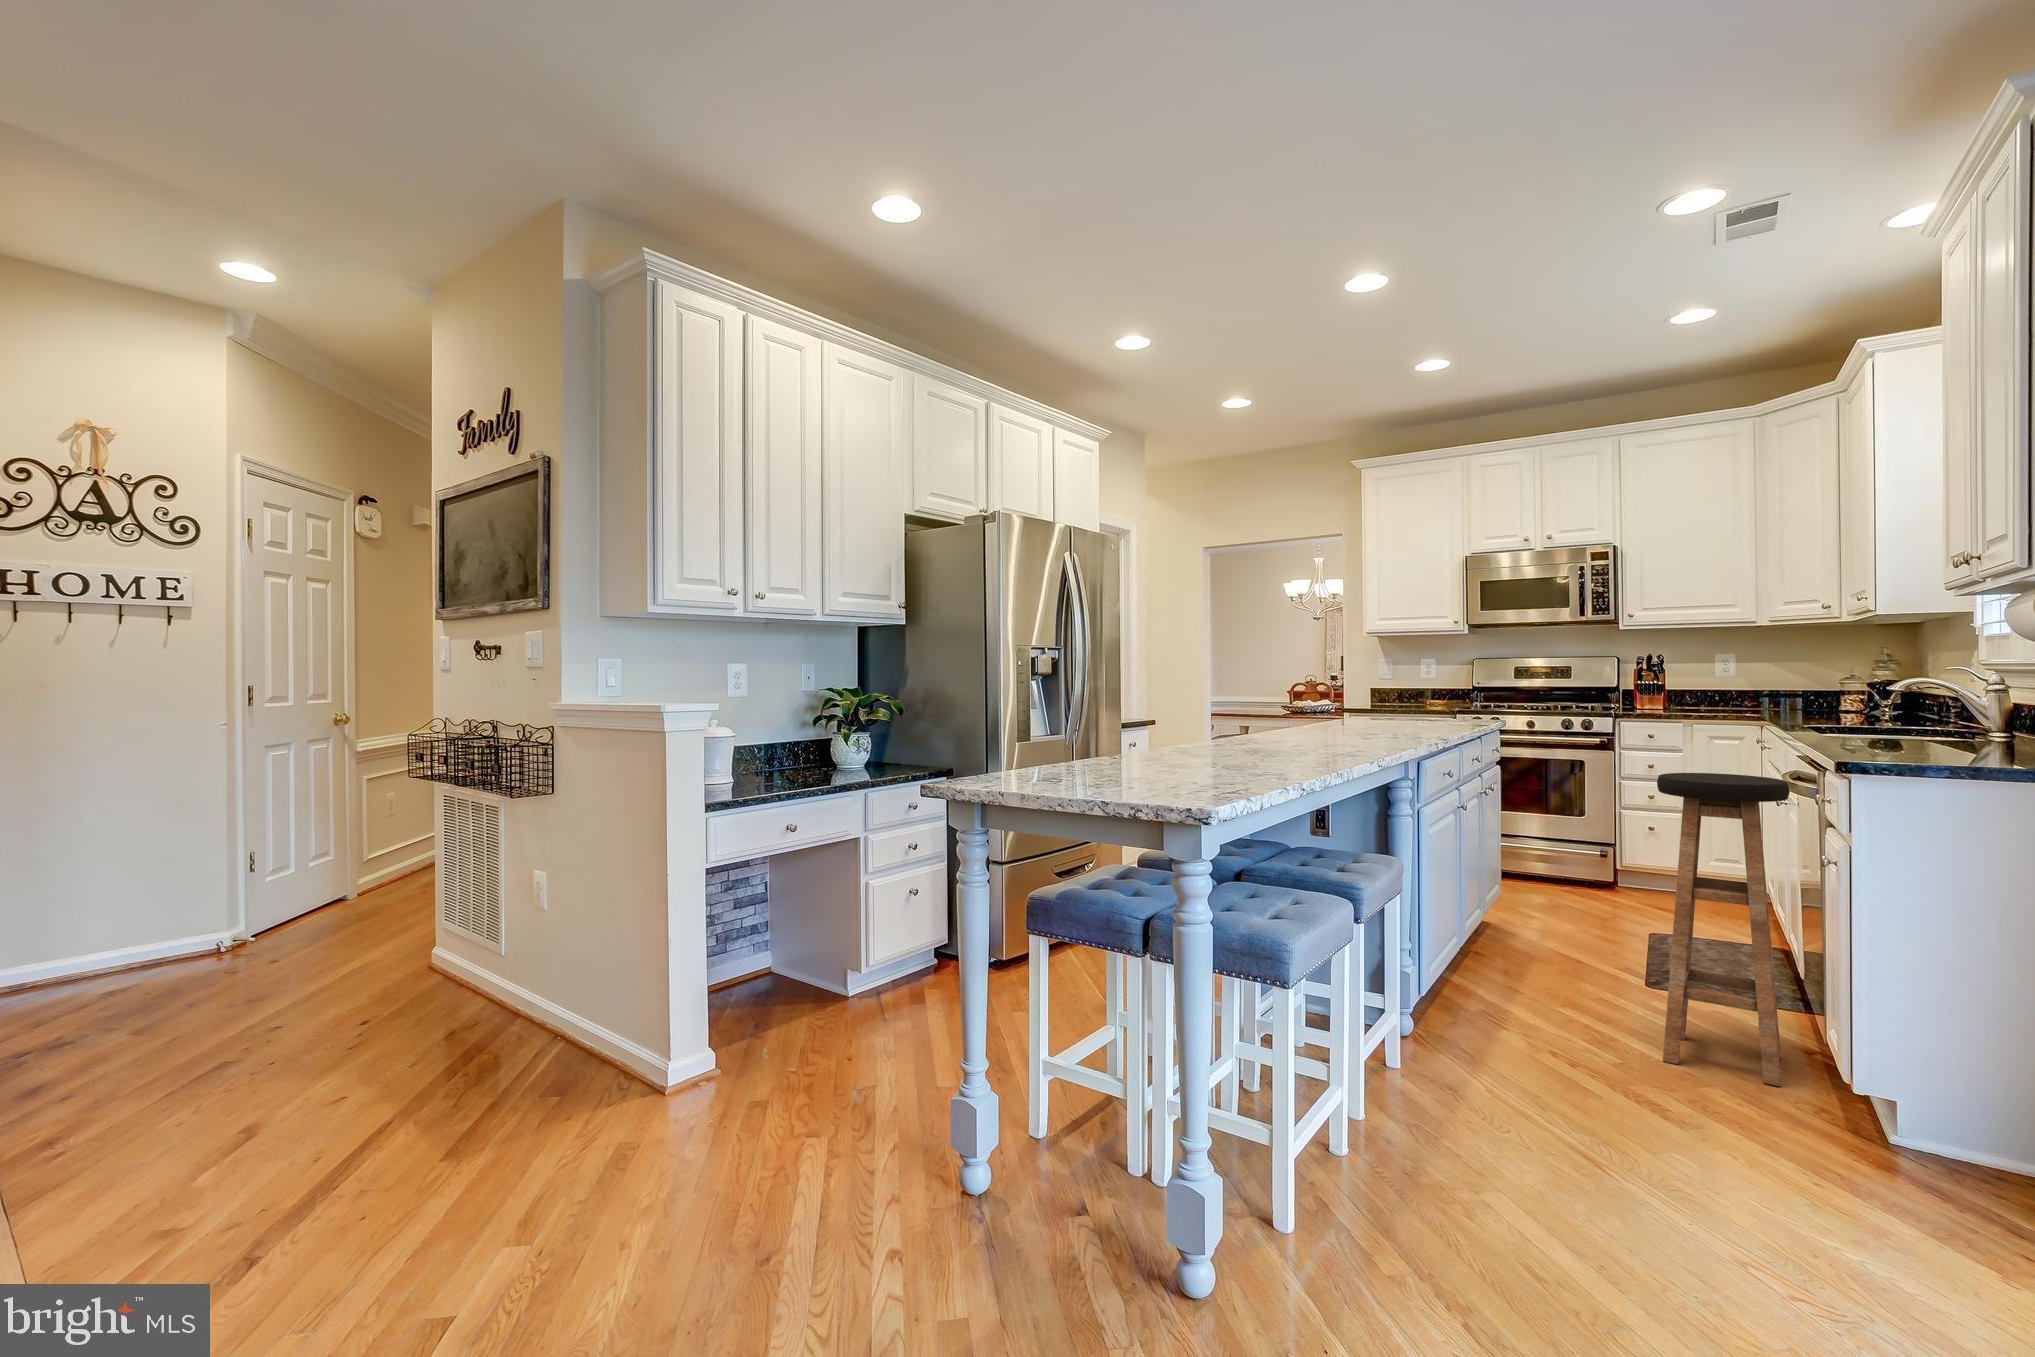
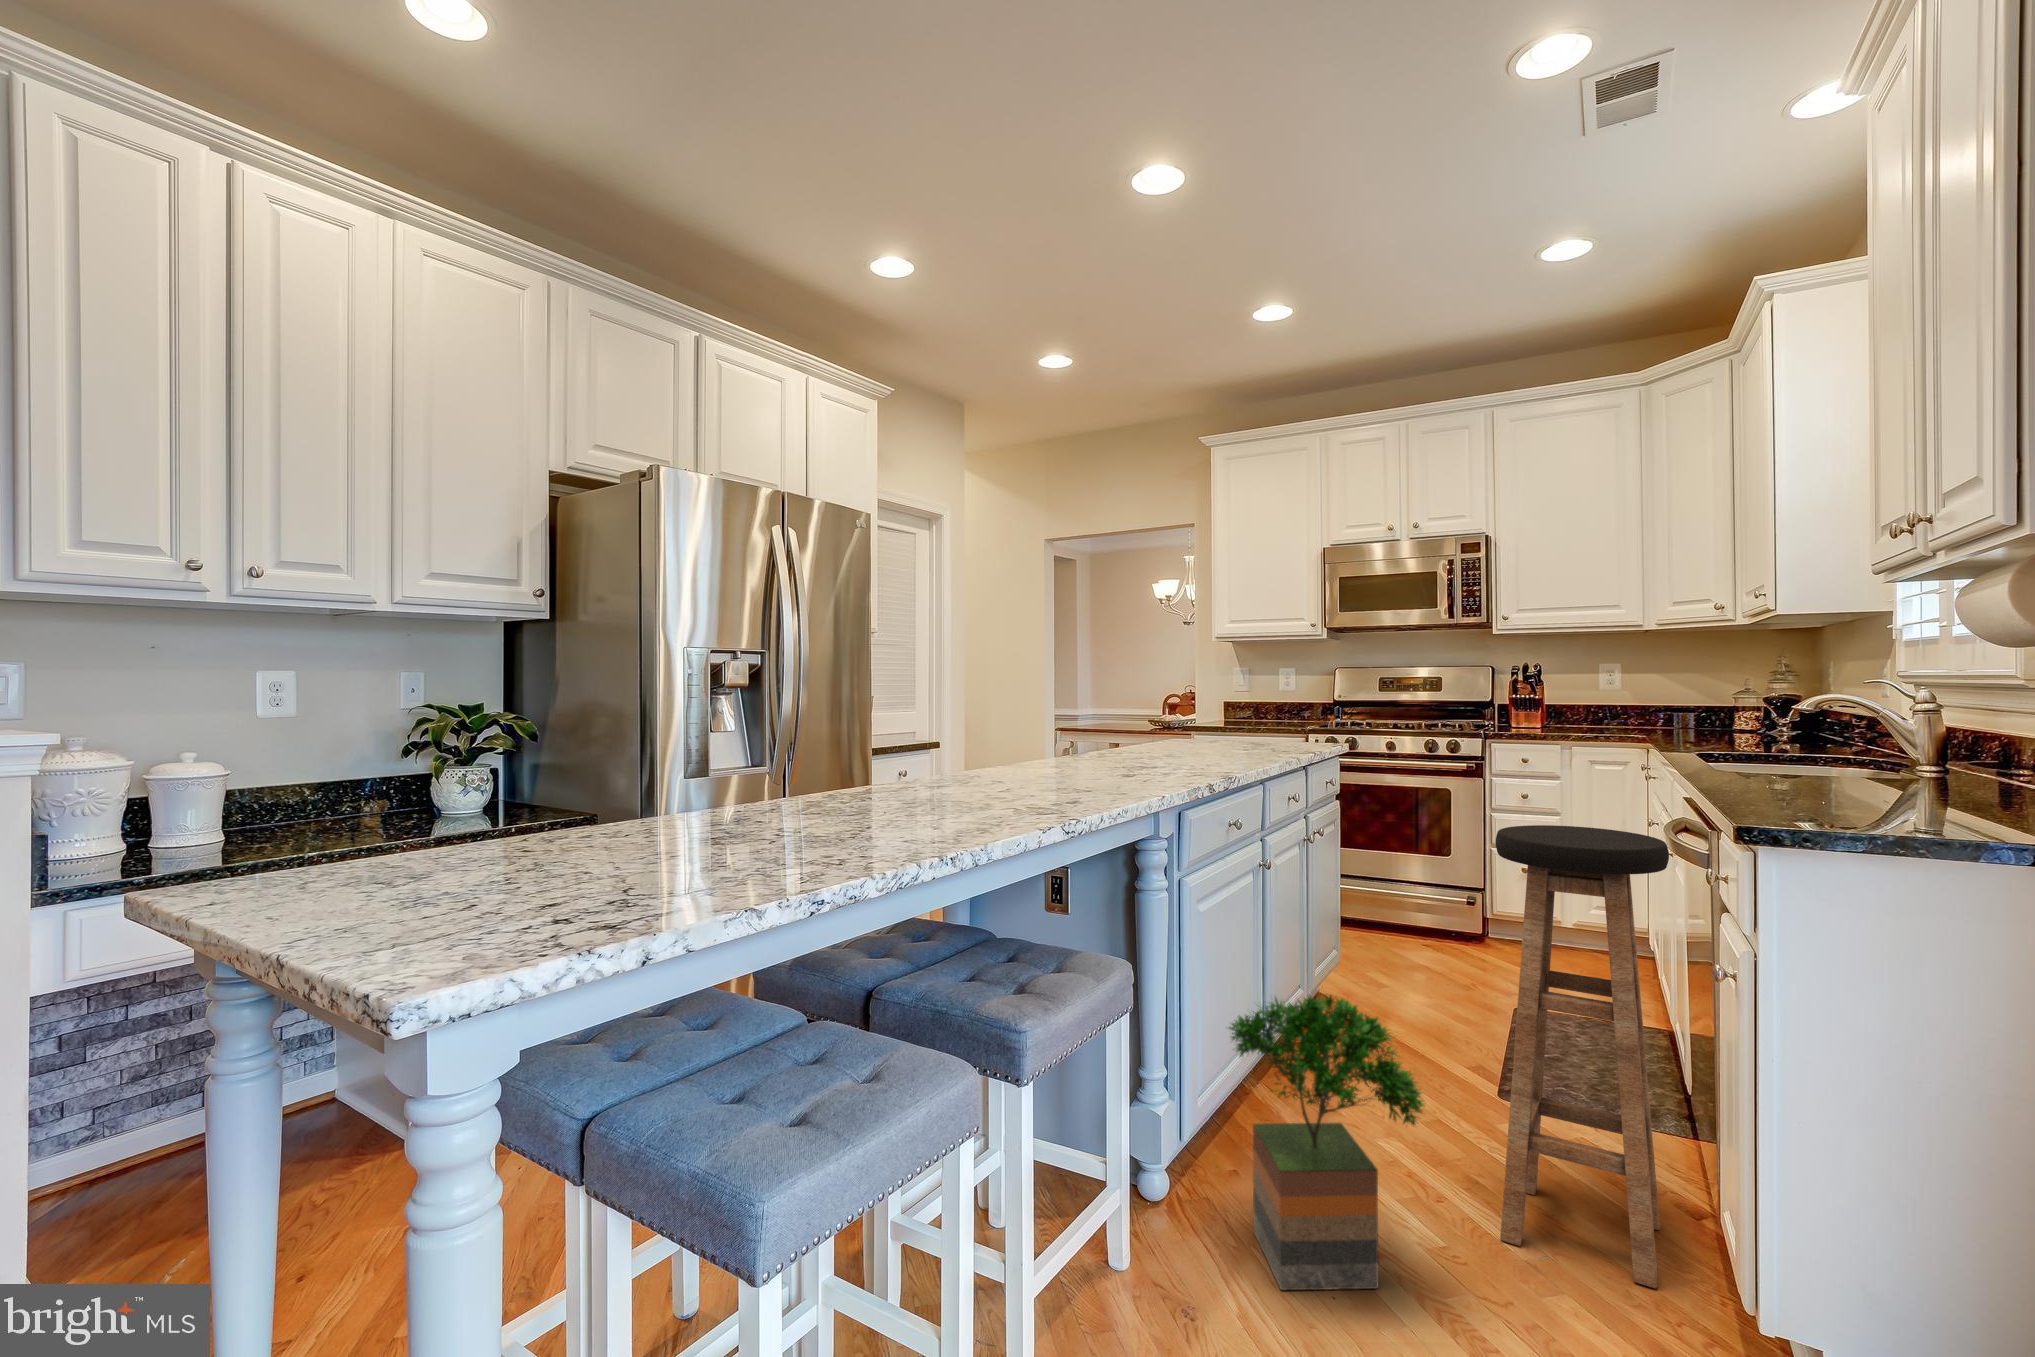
potted tree: none [1463,886,1617,1082] -> present [1229,995,1424,1290]

